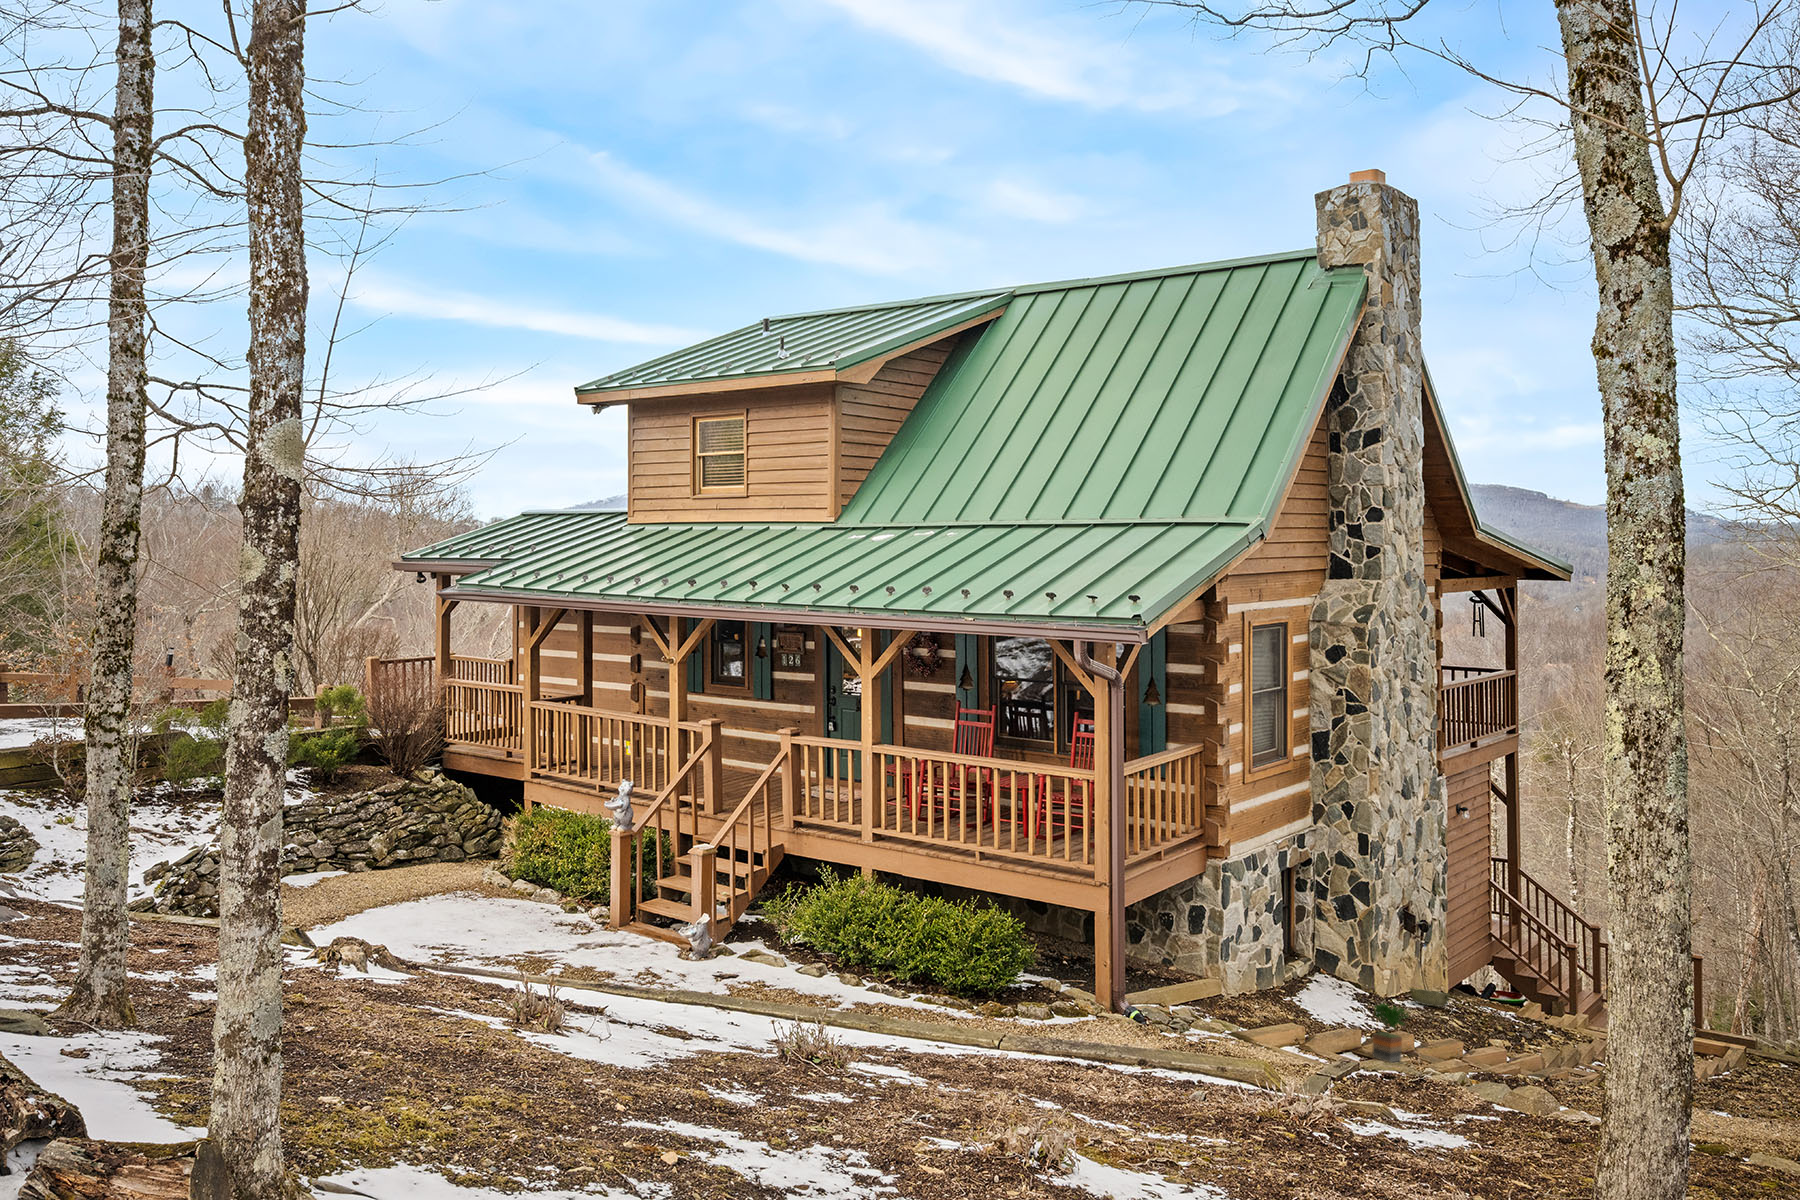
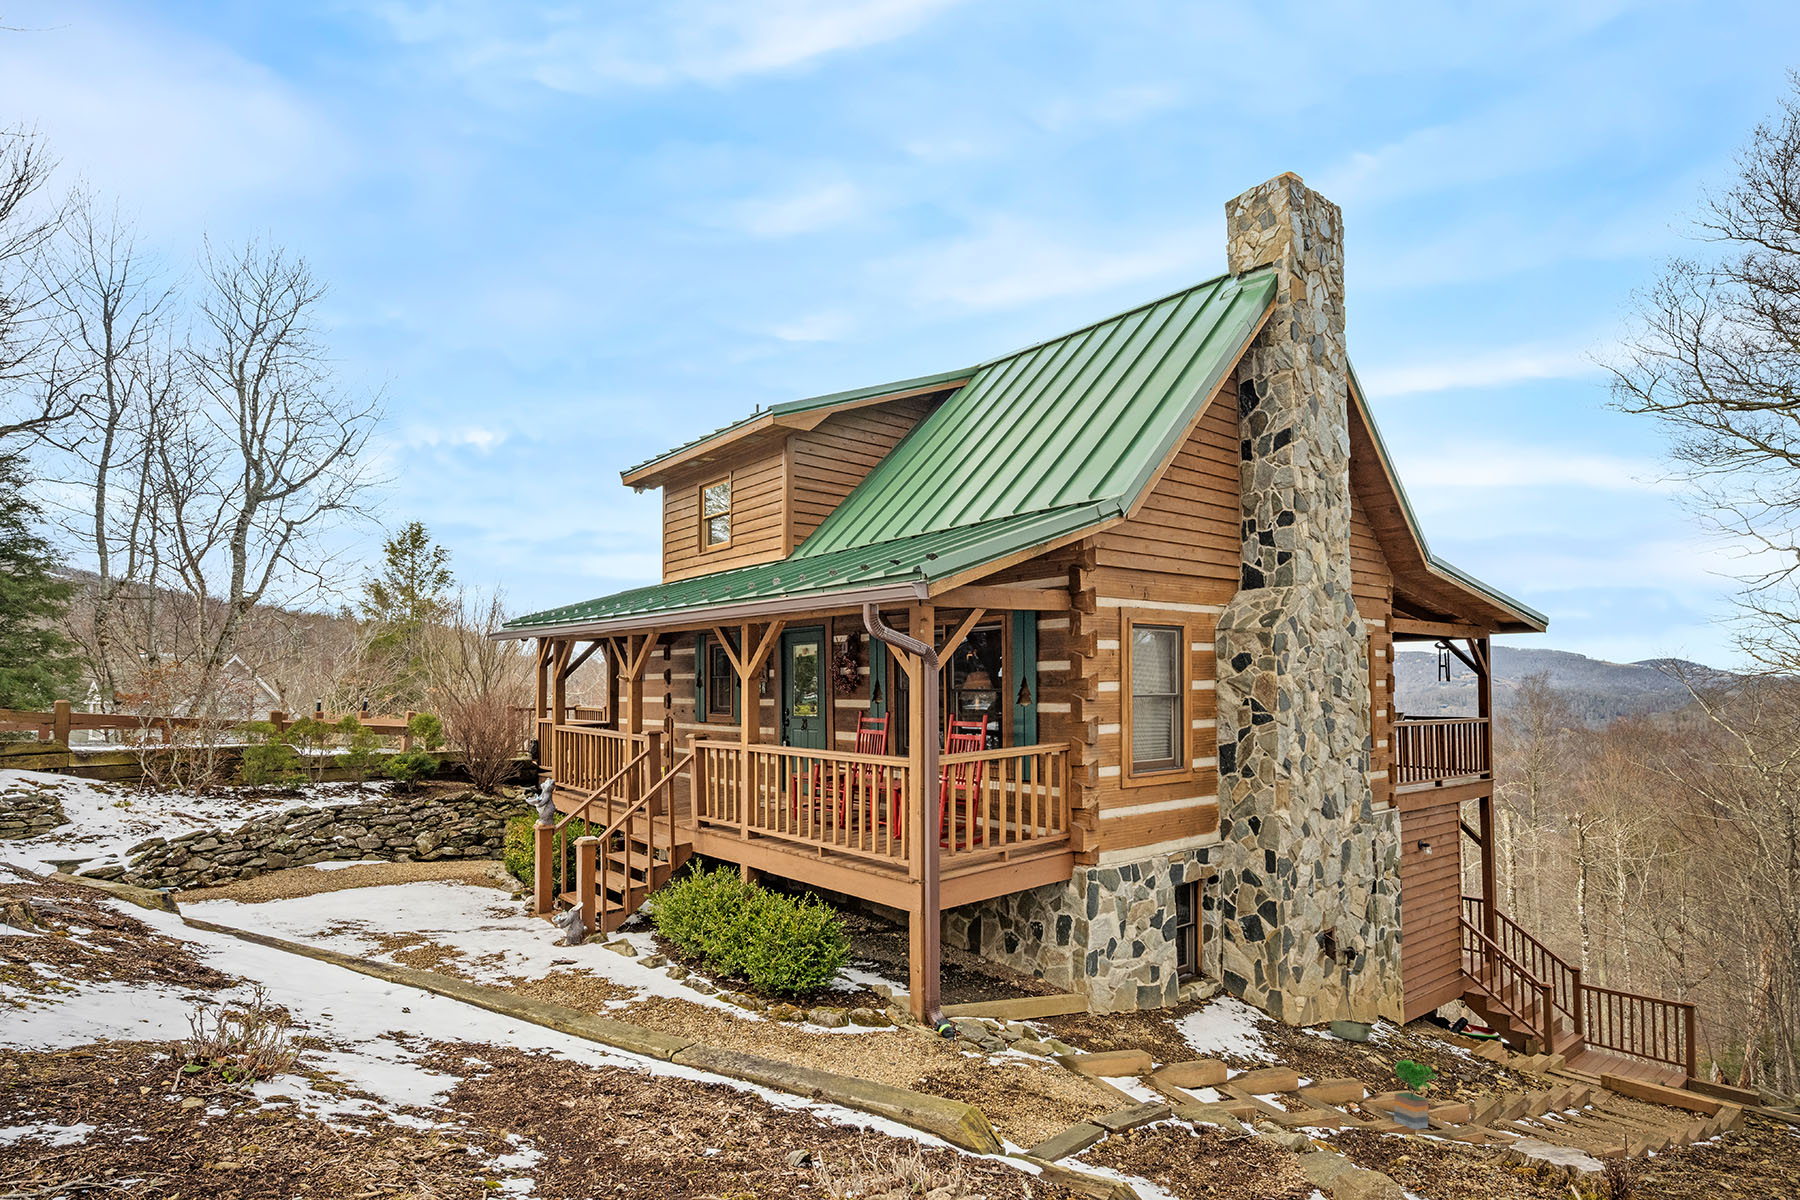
potted tree: present [1372,1004,1408,1062] -> present [1394,1060,1436,1129]

